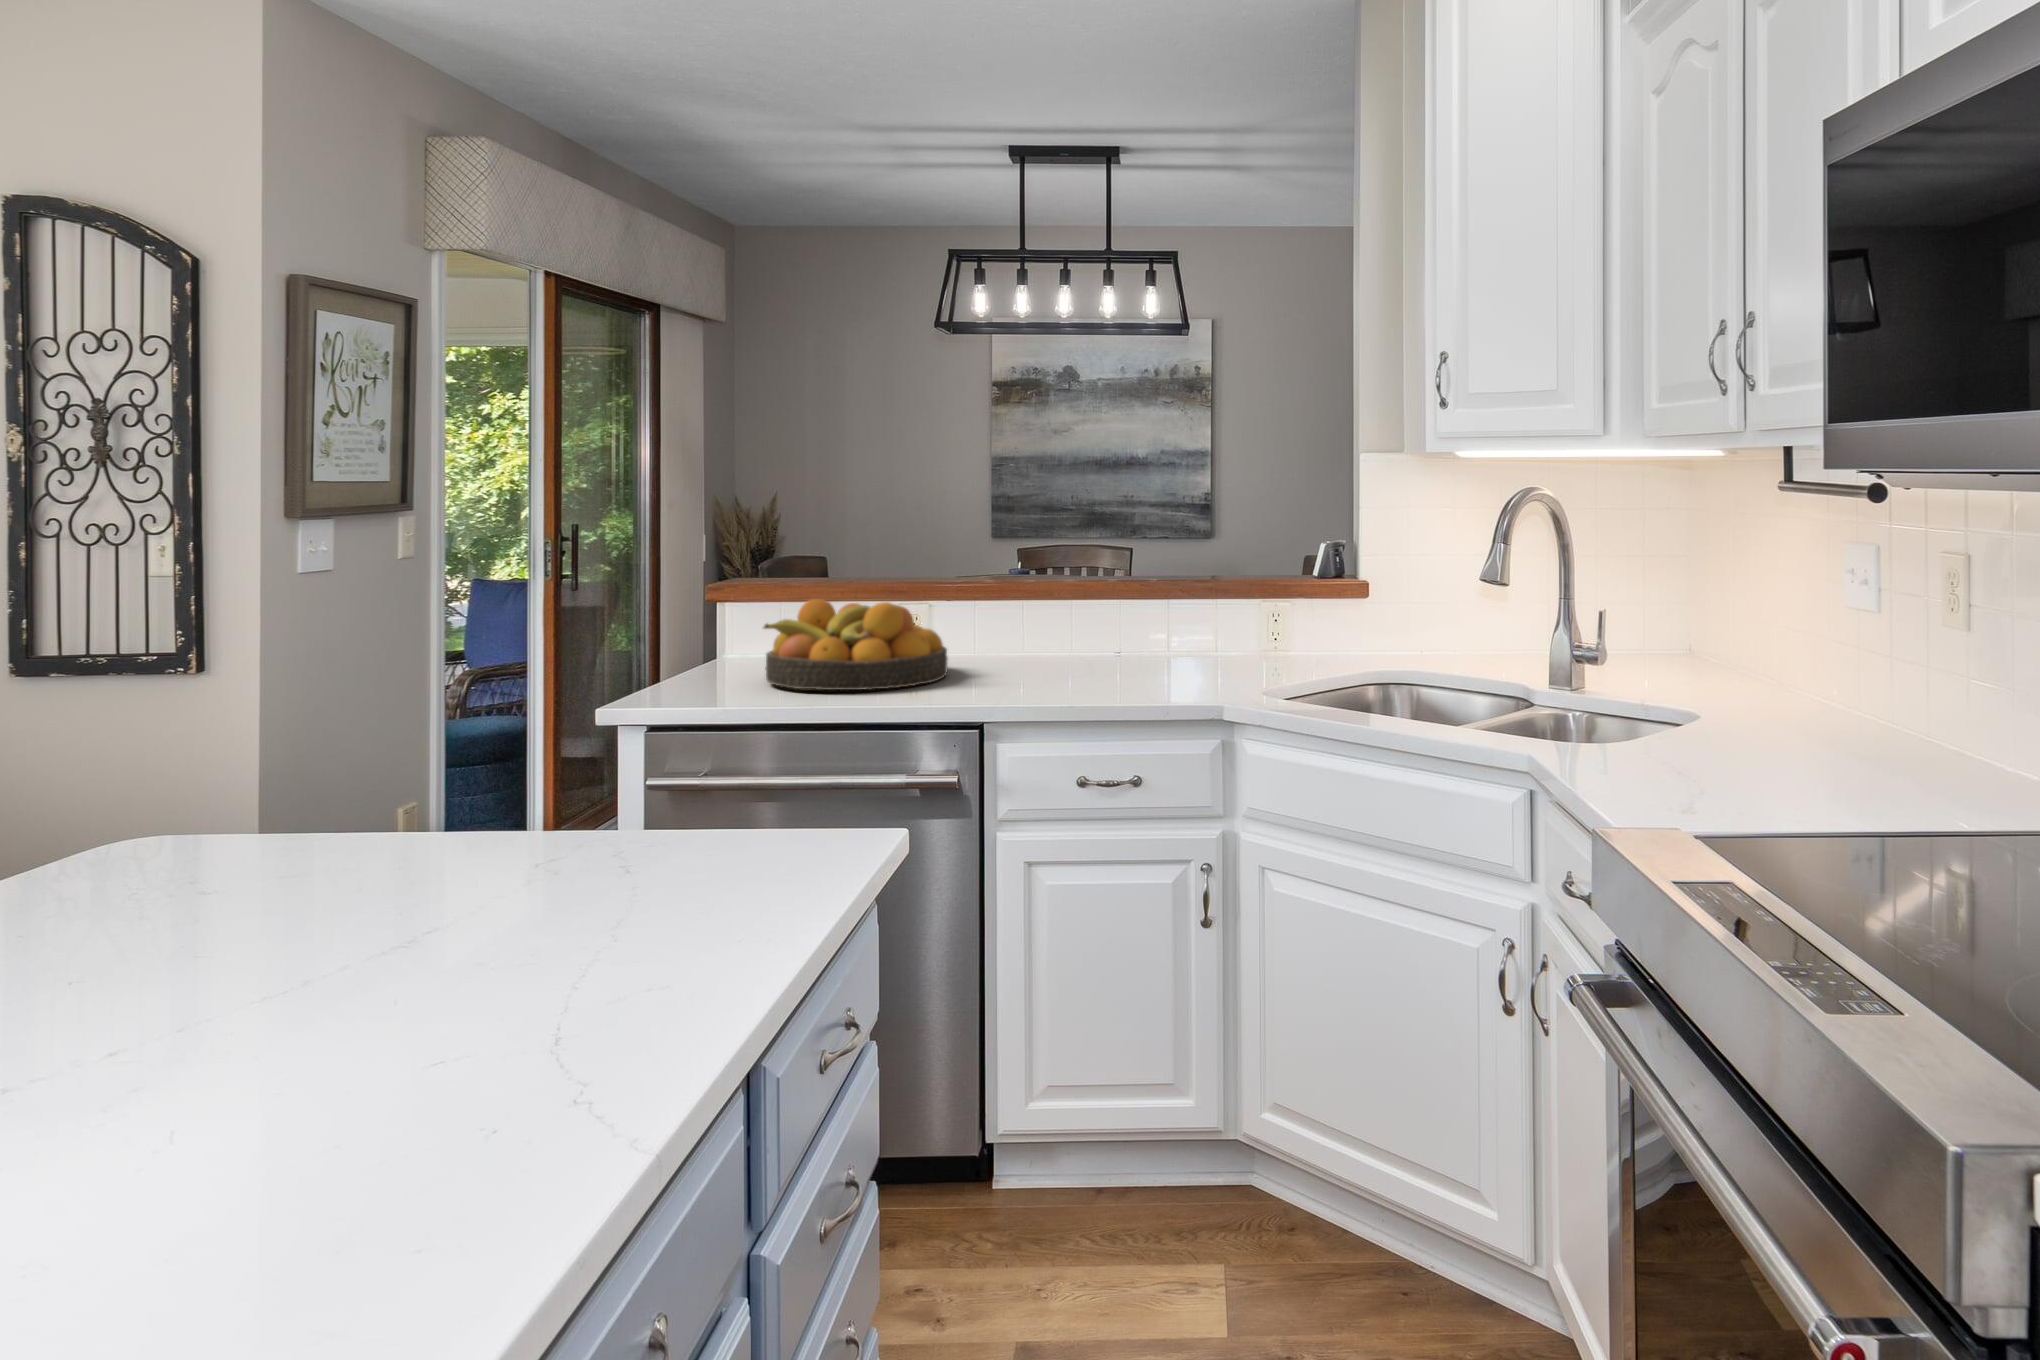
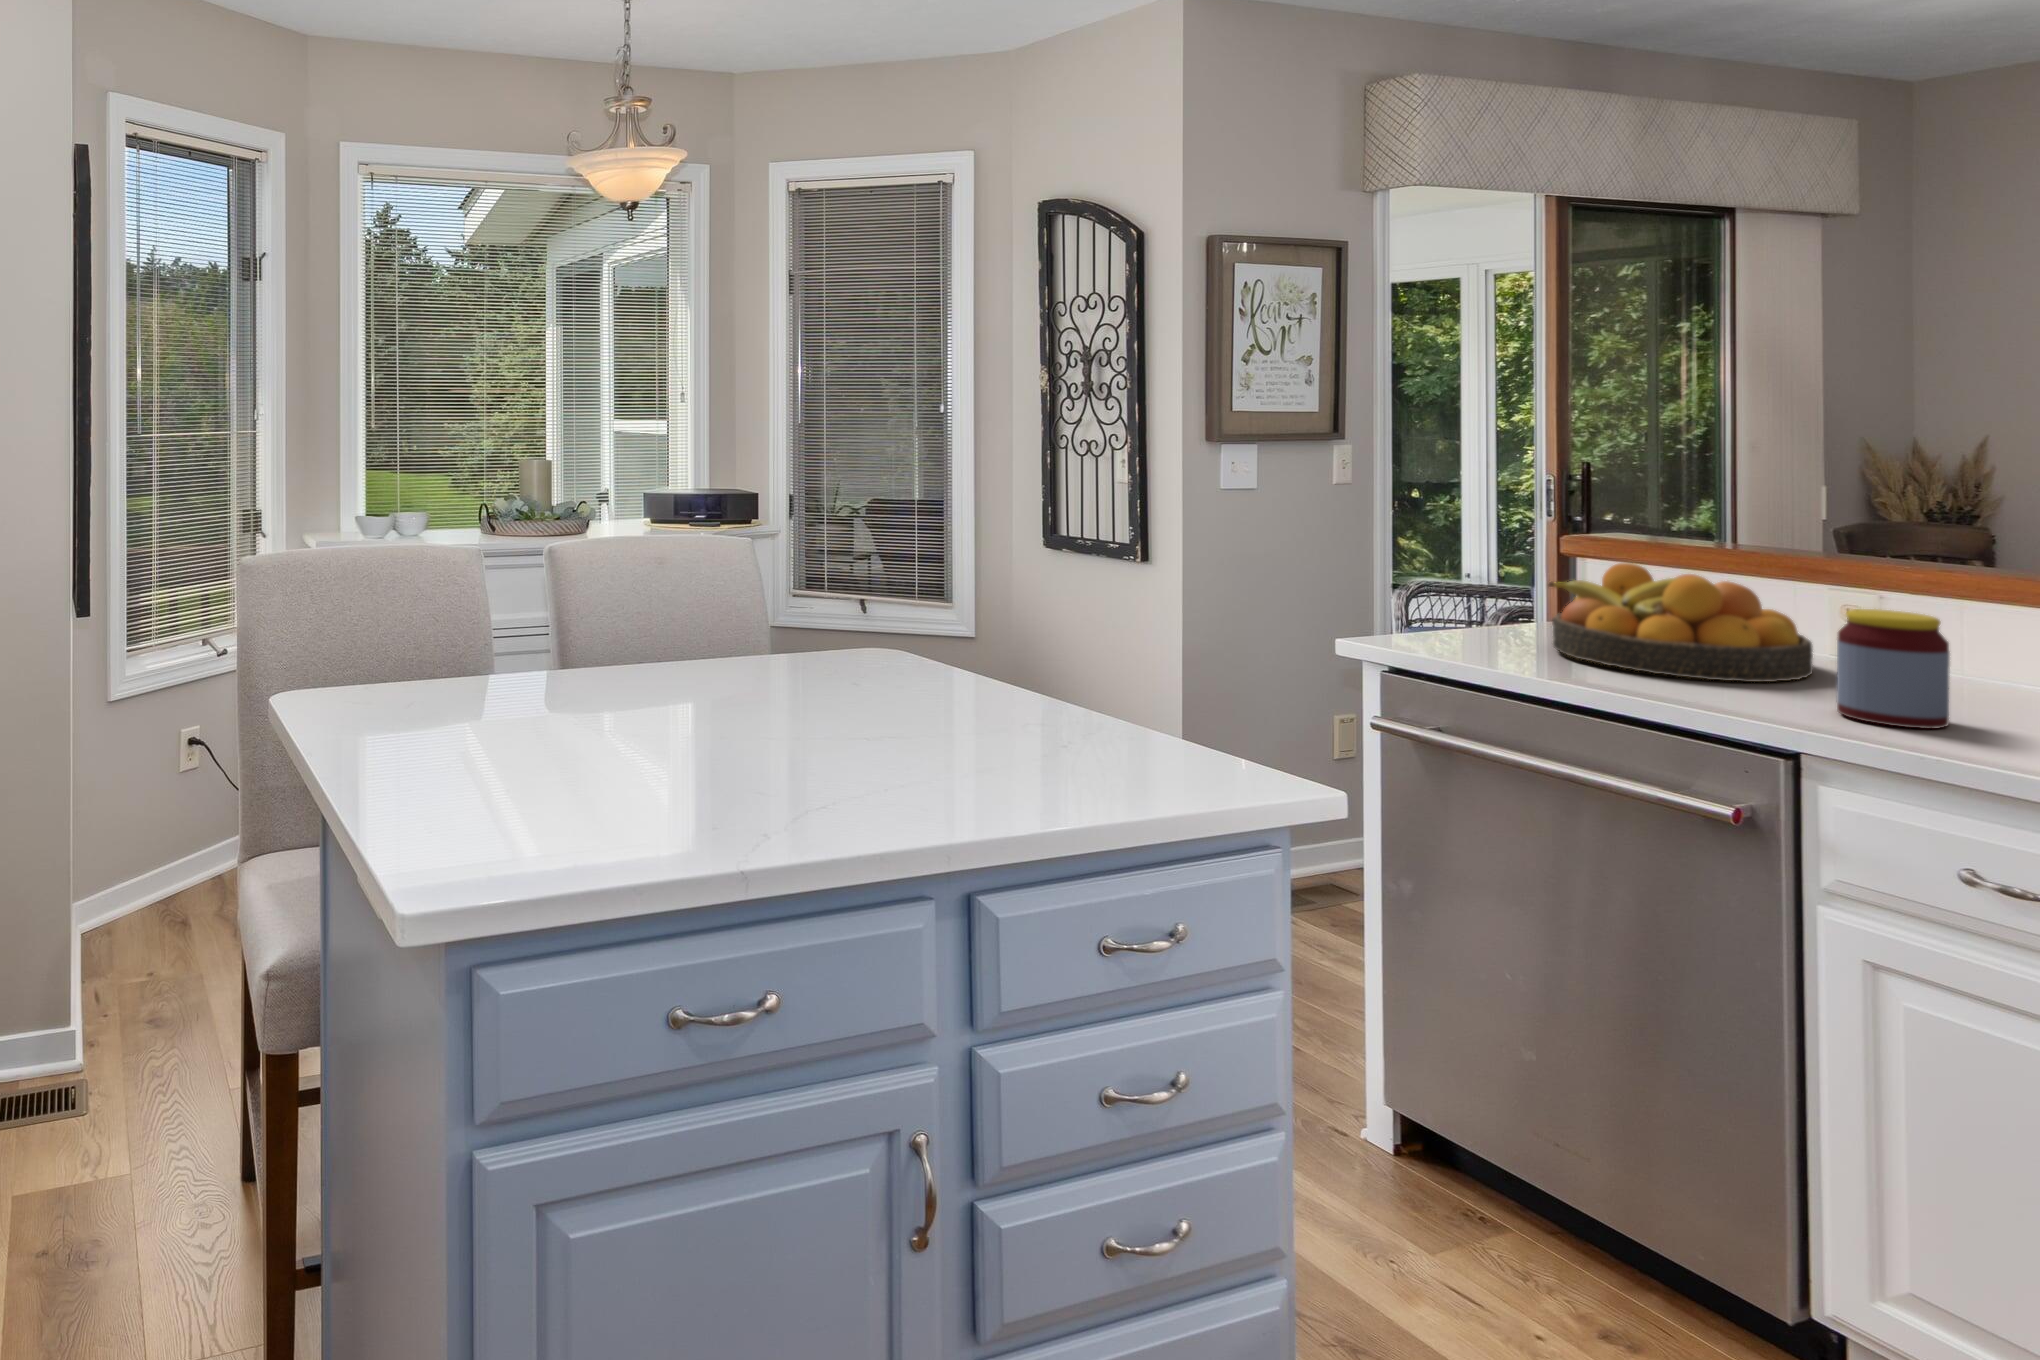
jar: none [1008,607,1071,694] -> present [1837,609,1950,729]

